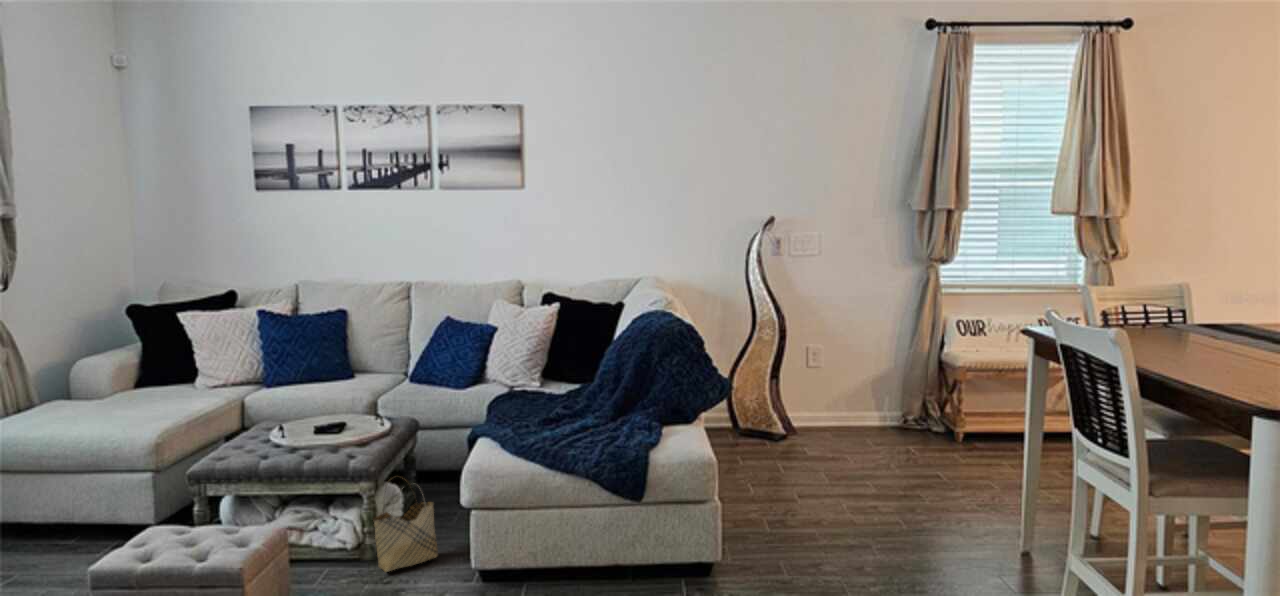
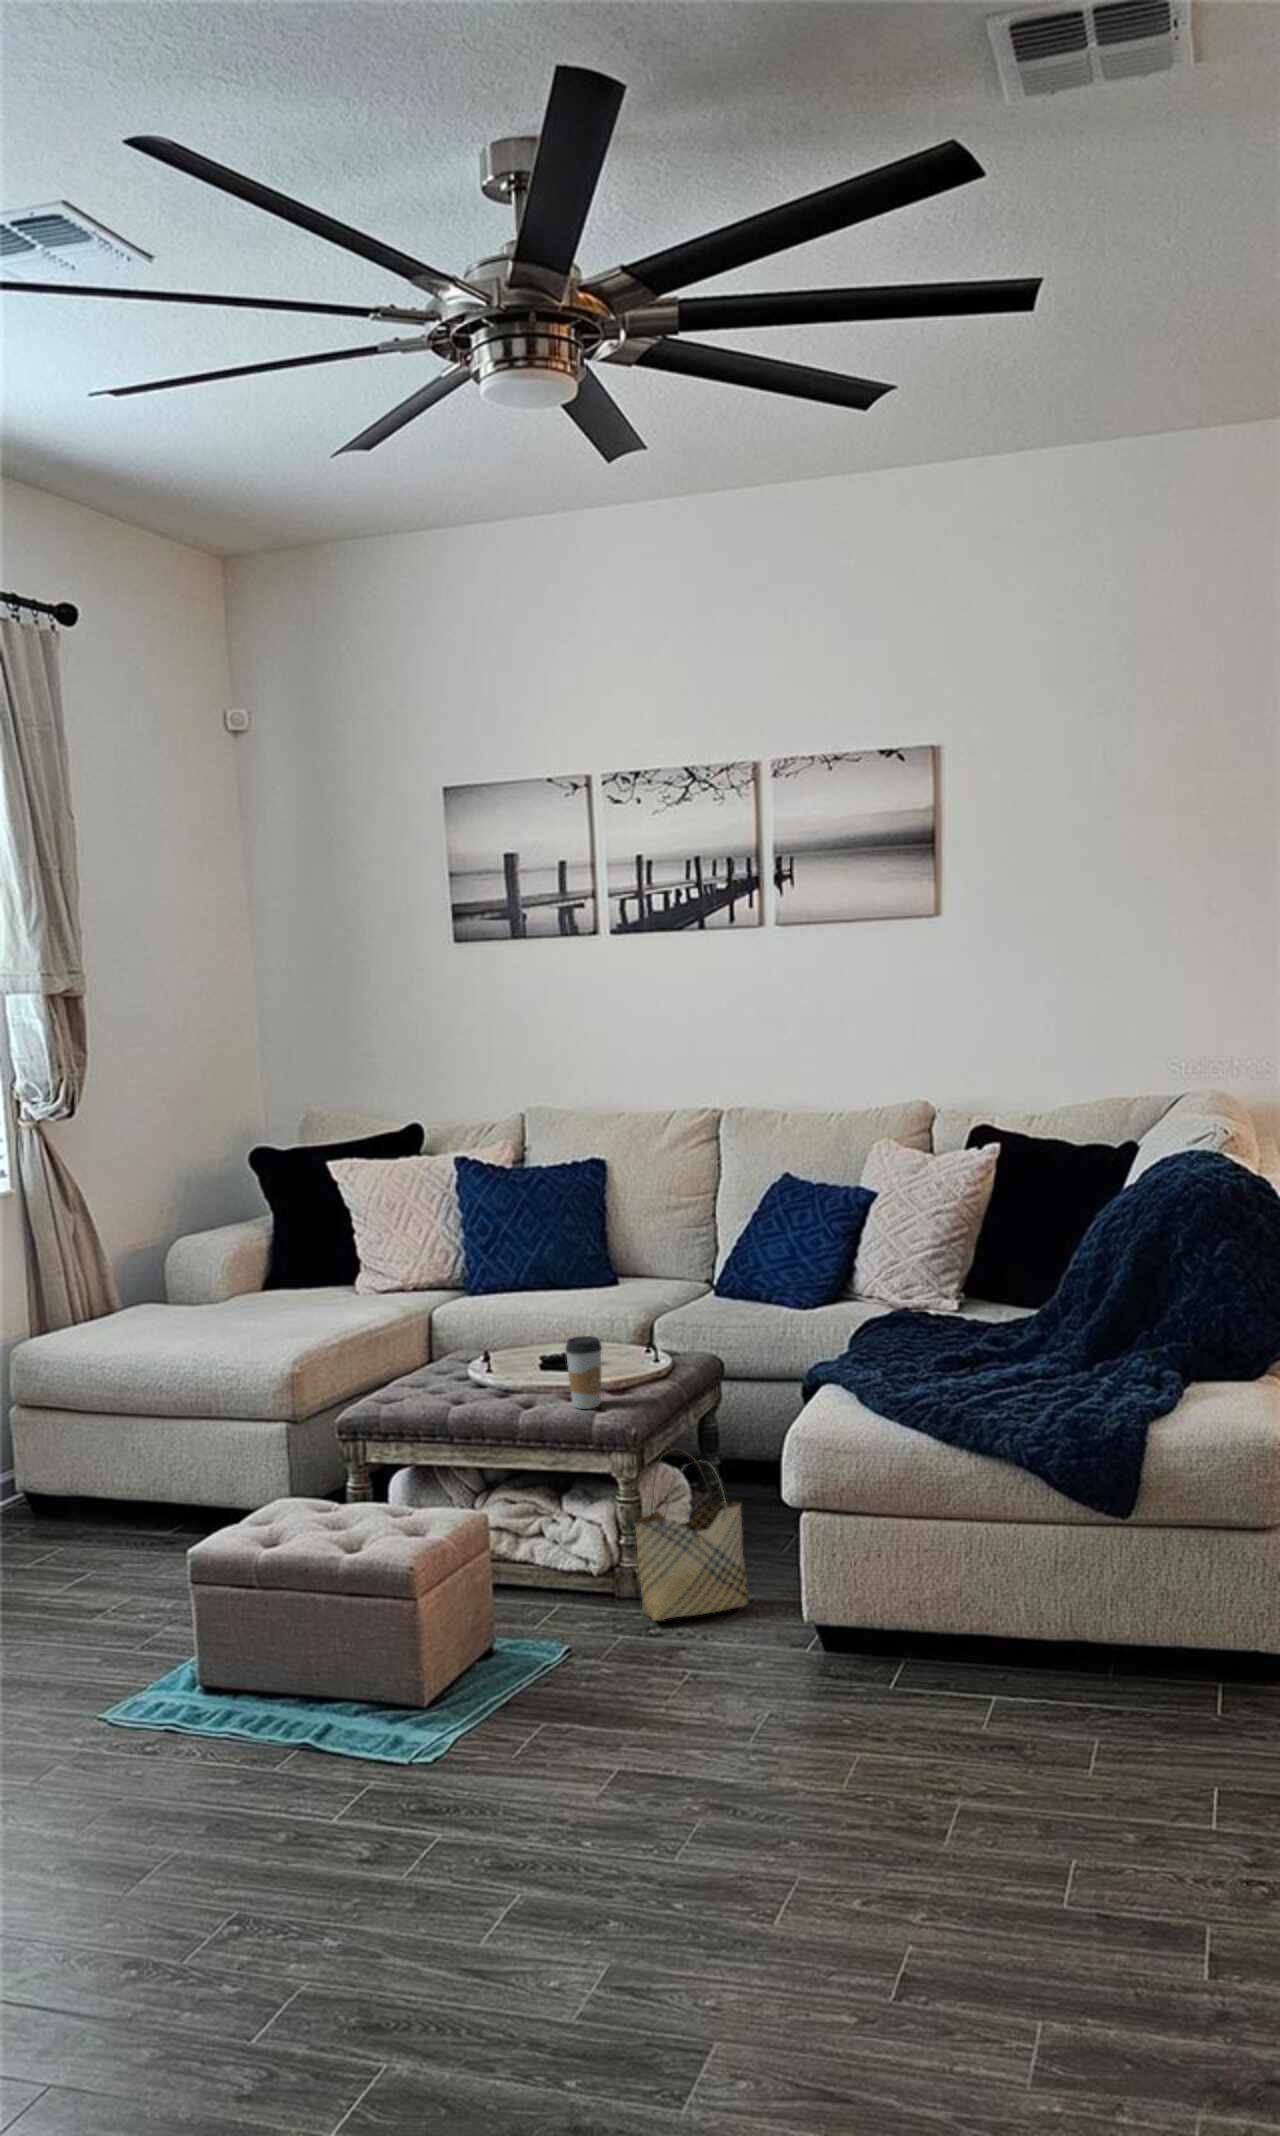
coffee cup: none [331,417,353,457] -> present [566,1336,602,1409]

